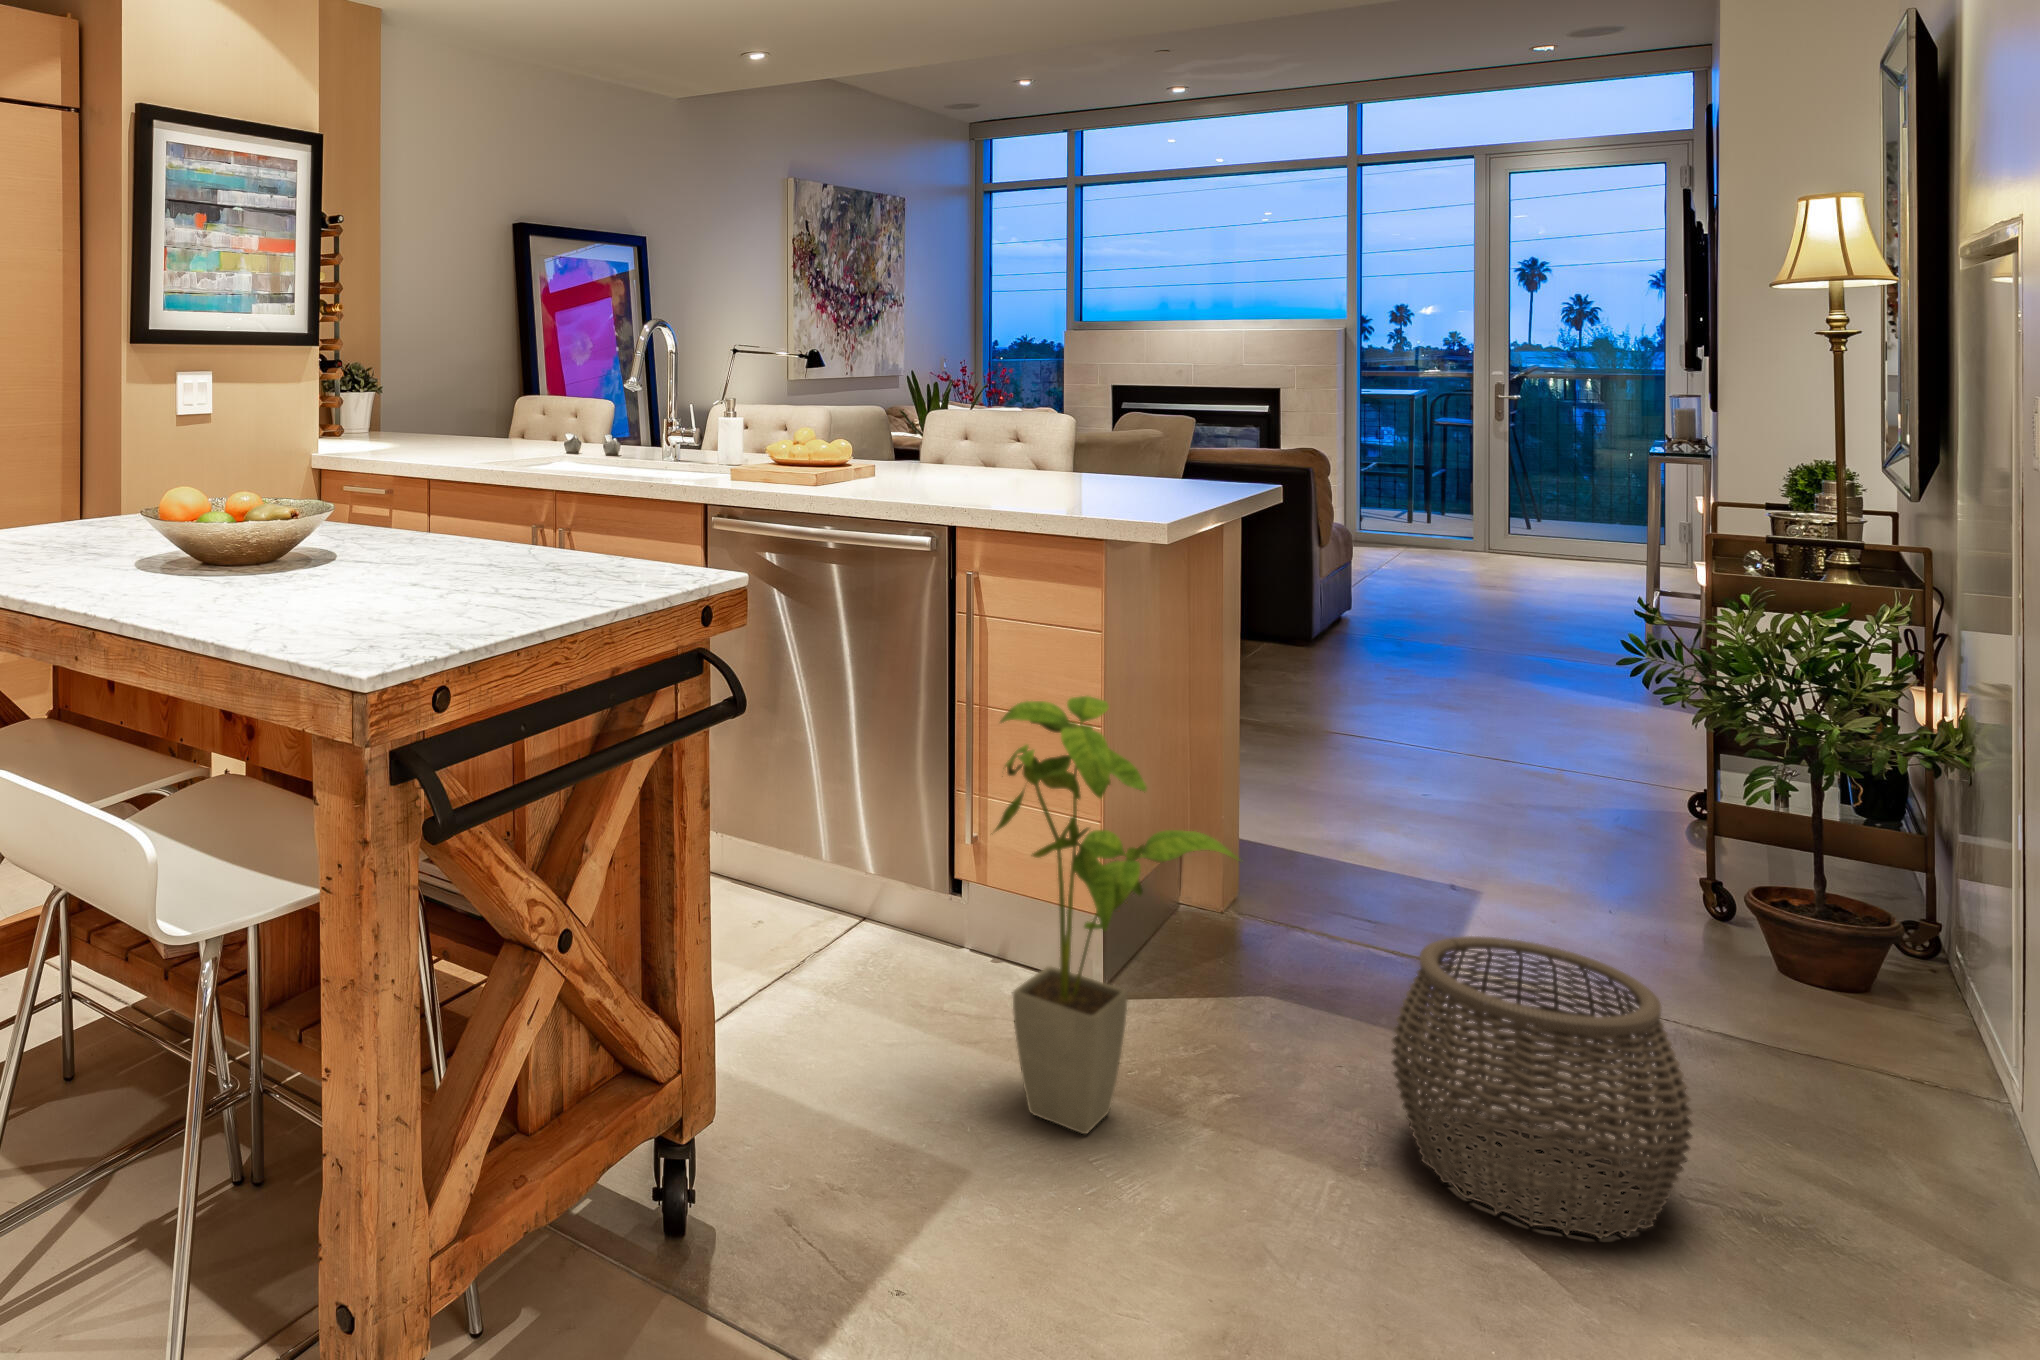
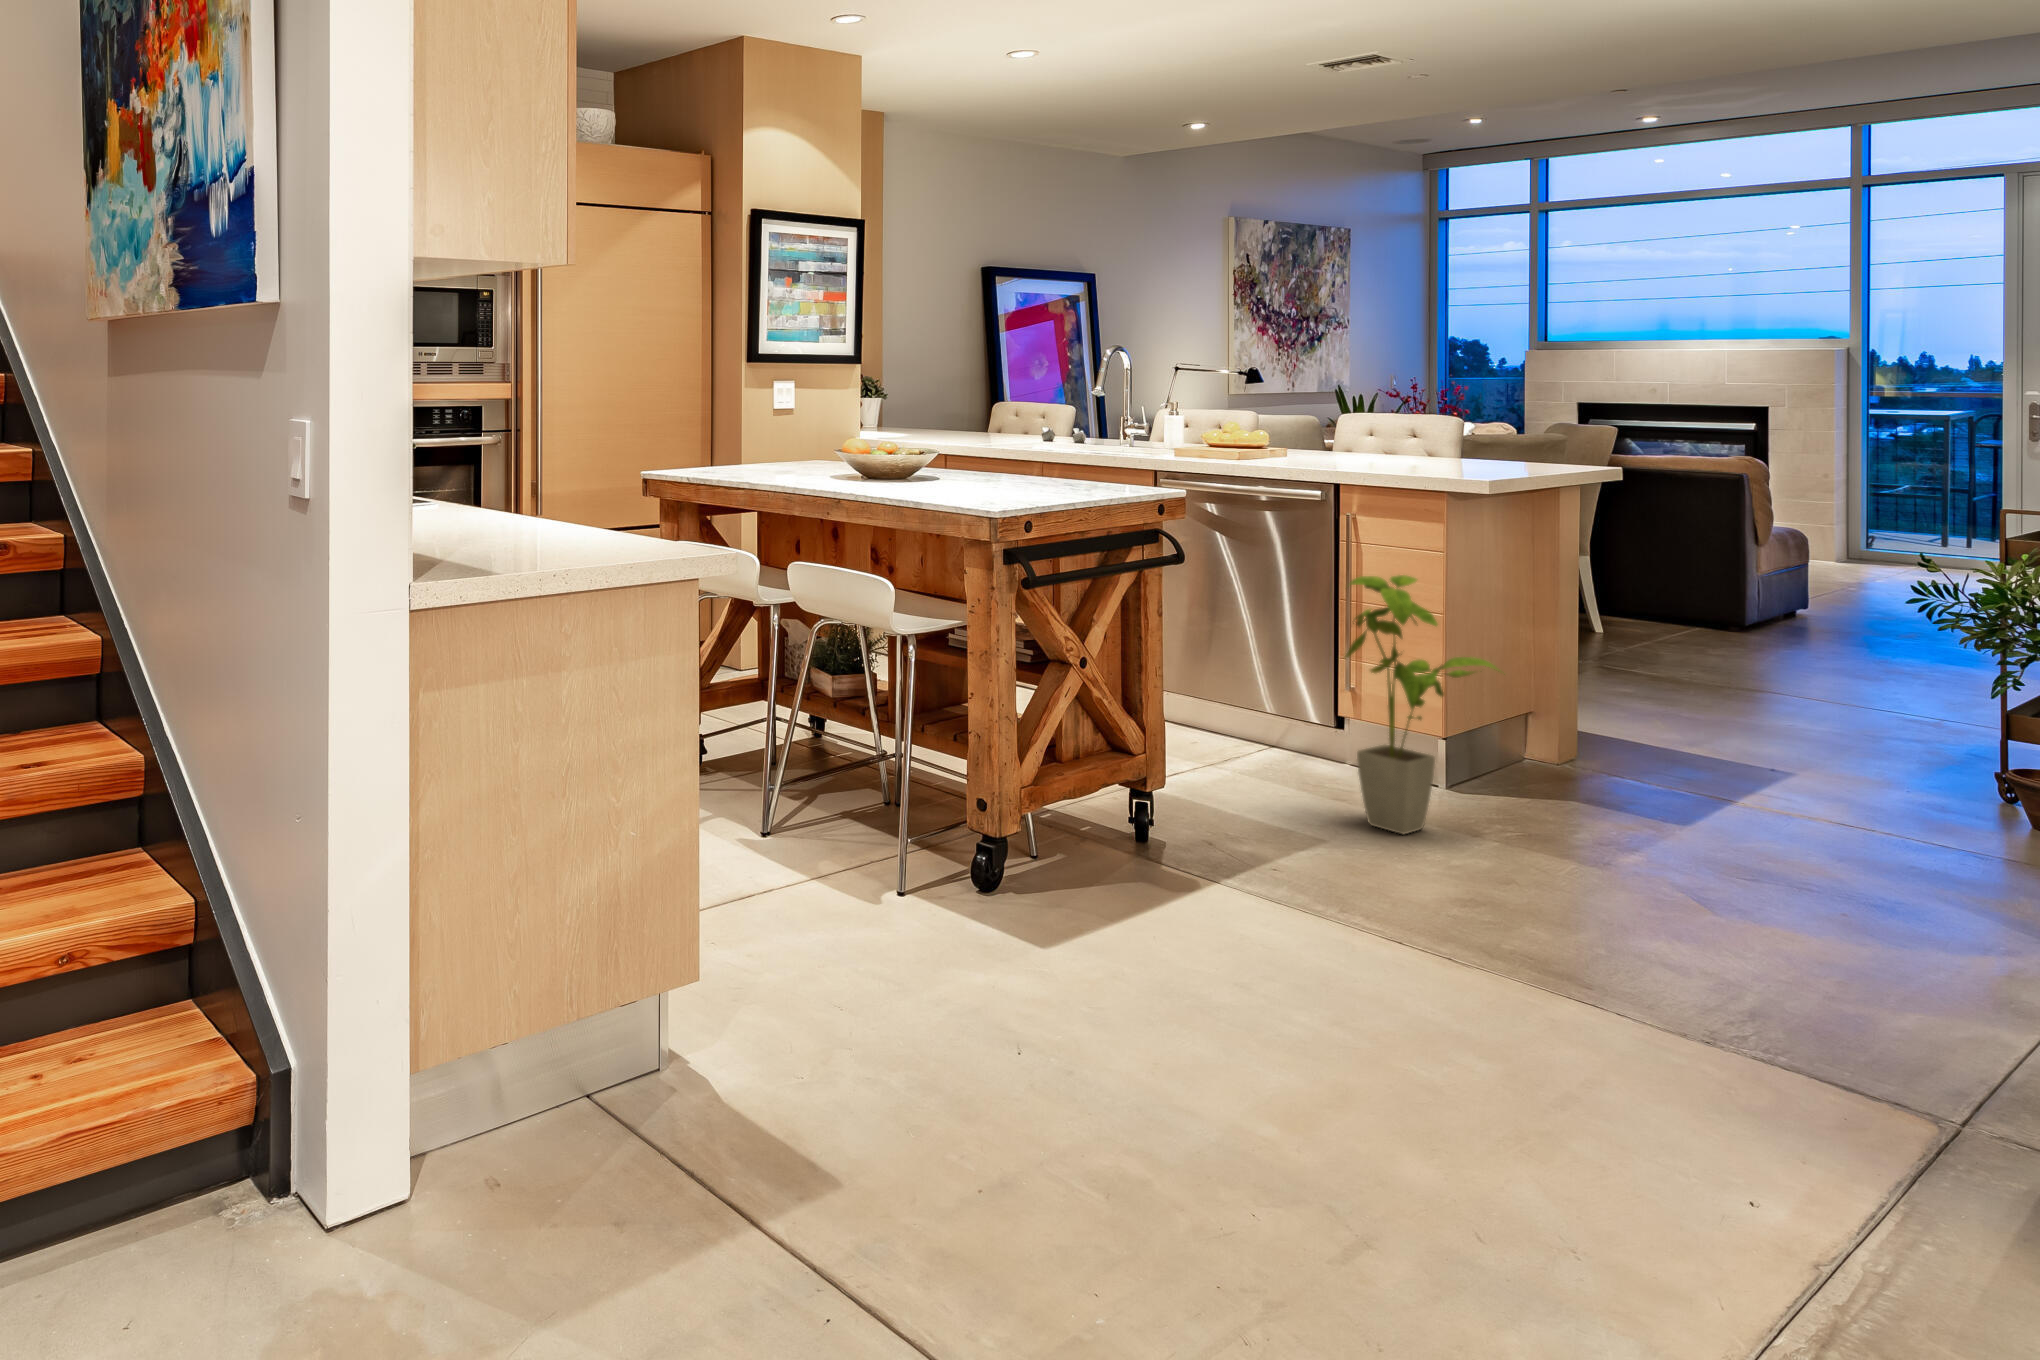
woven basket: present [1391,936,1693,1238] -> none [1612,734,1805,896]

